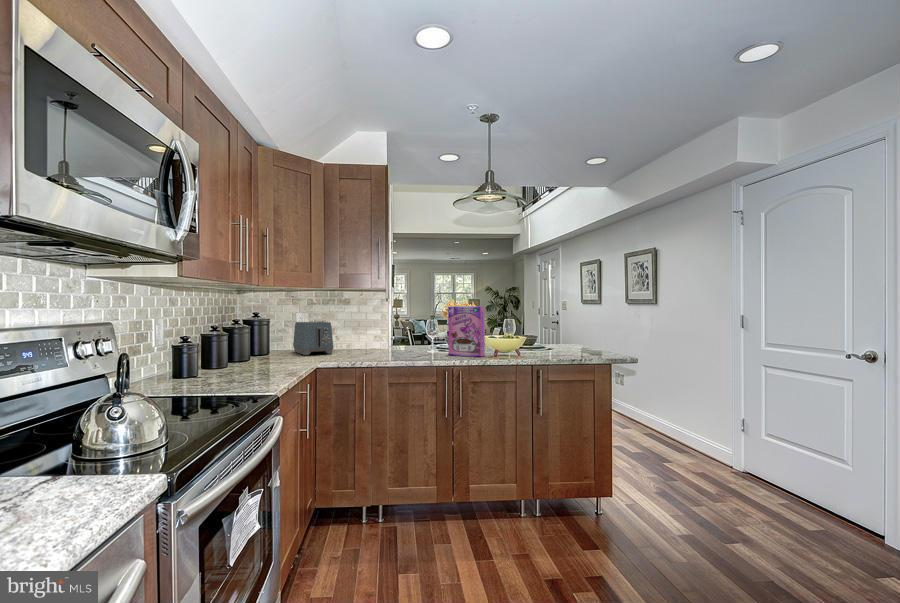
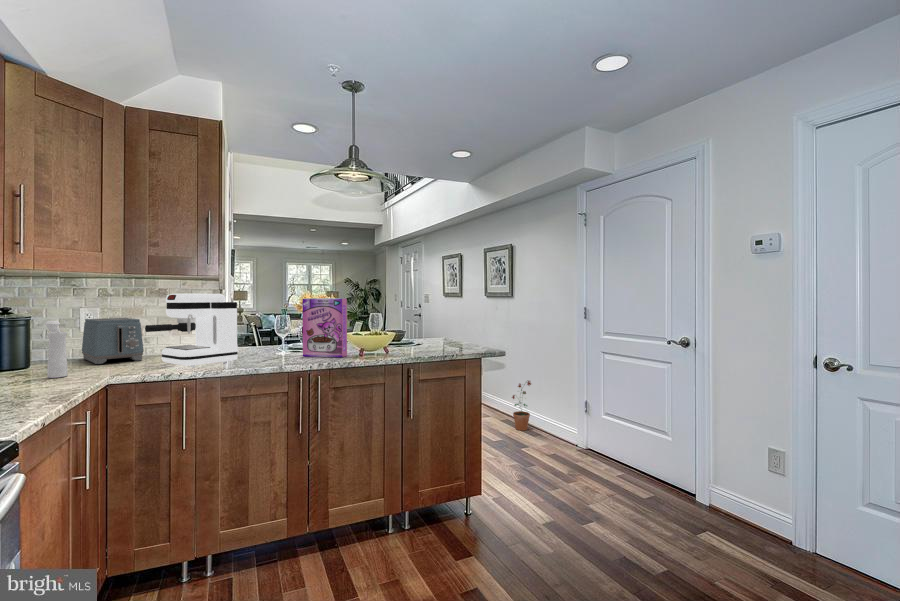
coffee maker: none [337,303,399,359] -> present [145,294,238,367]
pepper mill: none [277,323,291,362] -> present [45,321,68,378]
potted plant: none [654,393,679,446] -> present [512,381,531,431]

